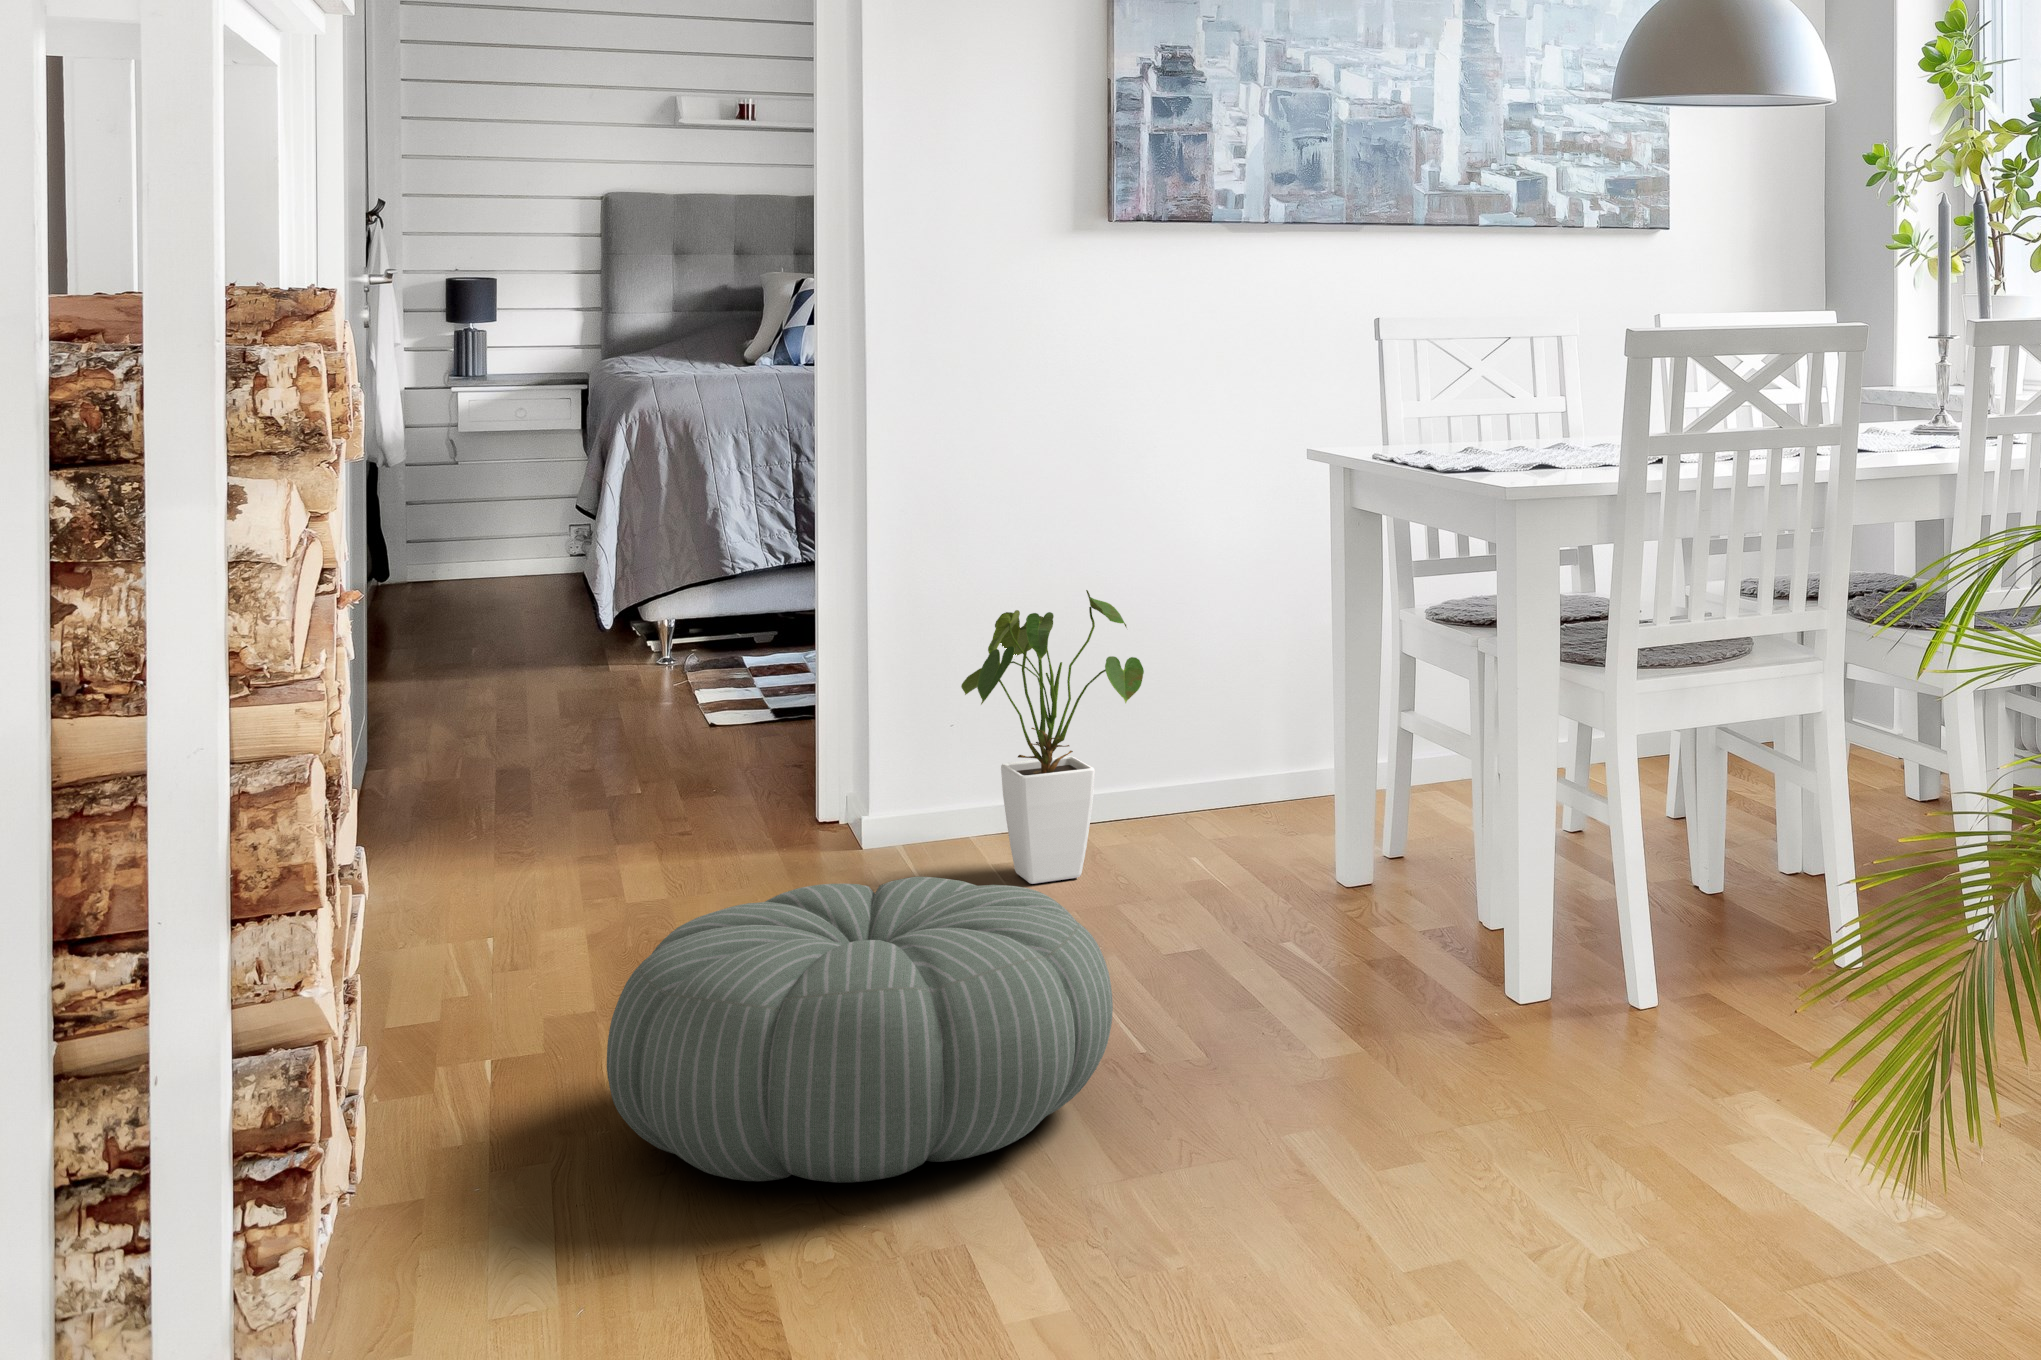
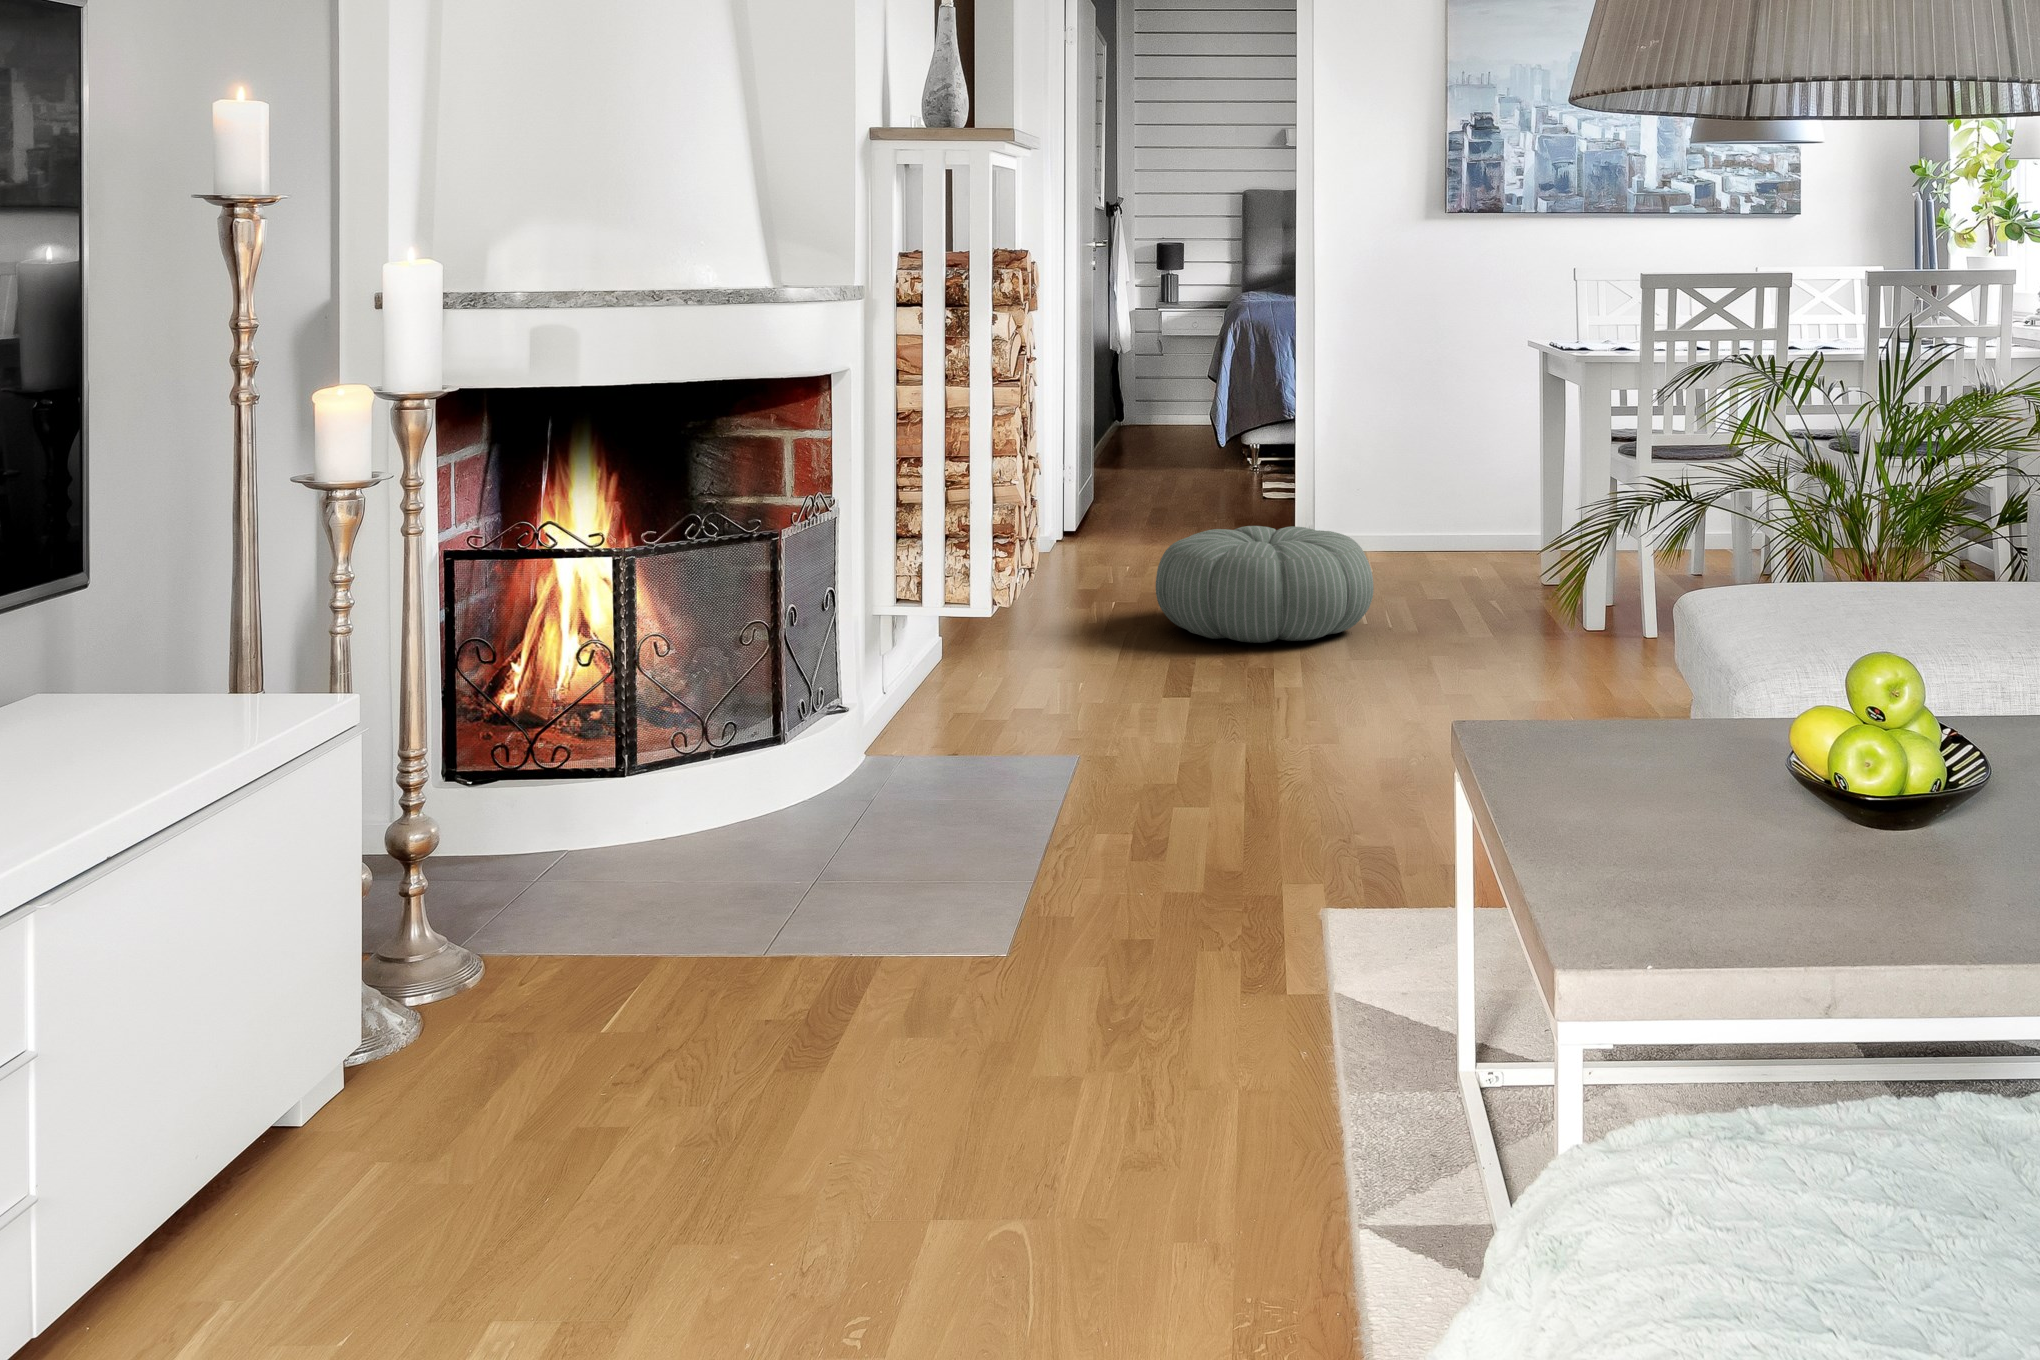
house plant: present [961,590,1144,884] -> none [1363,414,1454,564]

